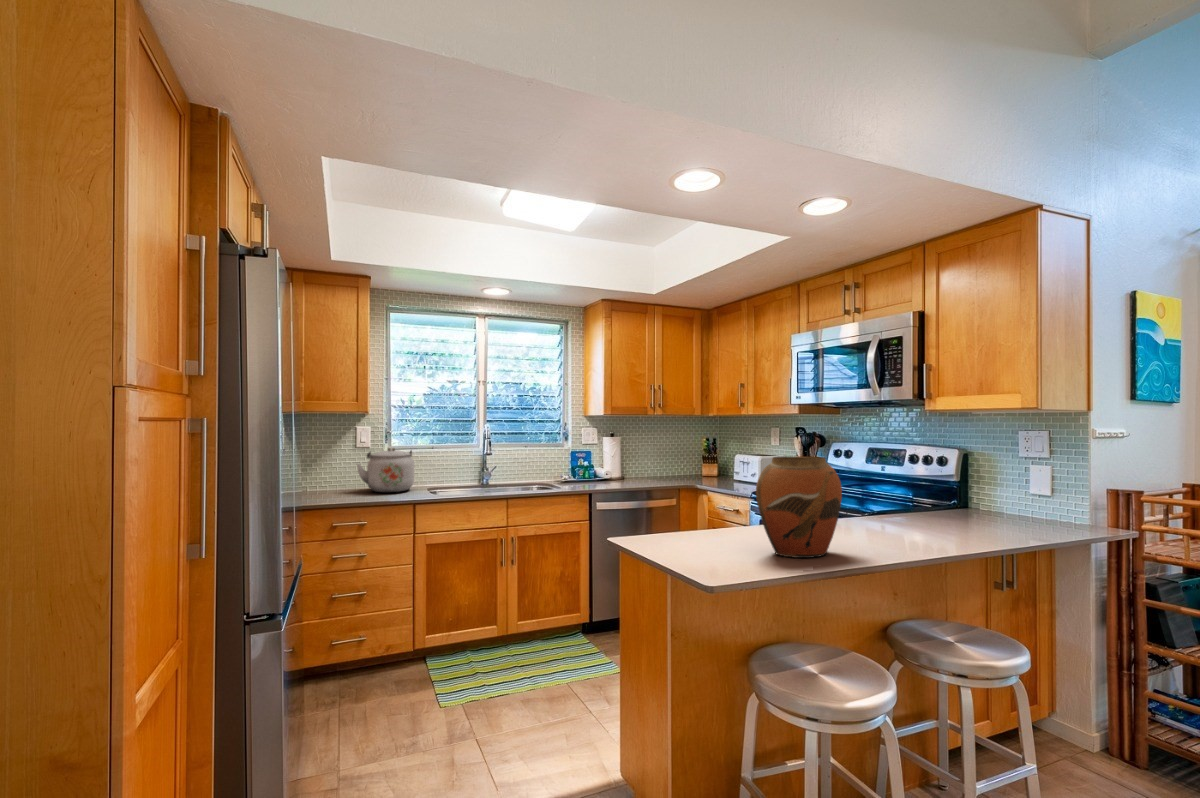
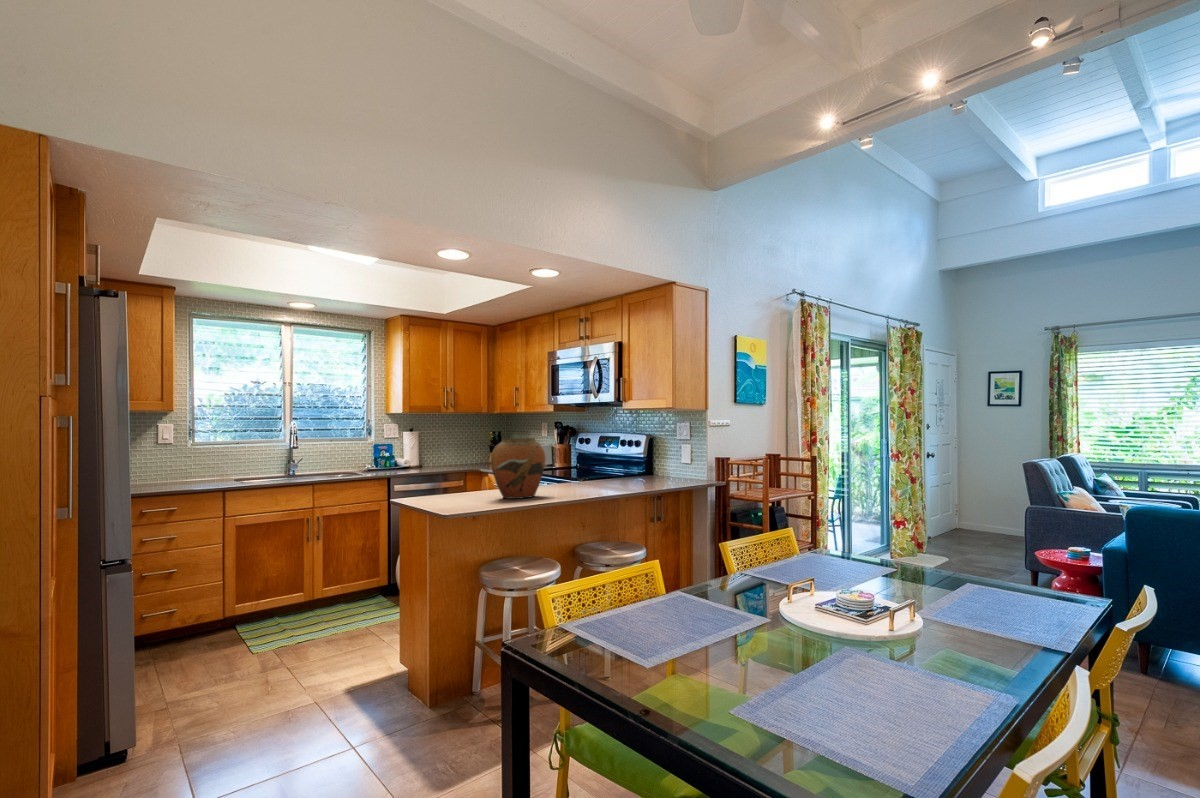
kettle: present [357,448,414,492] -> none [162,443,221,483]

